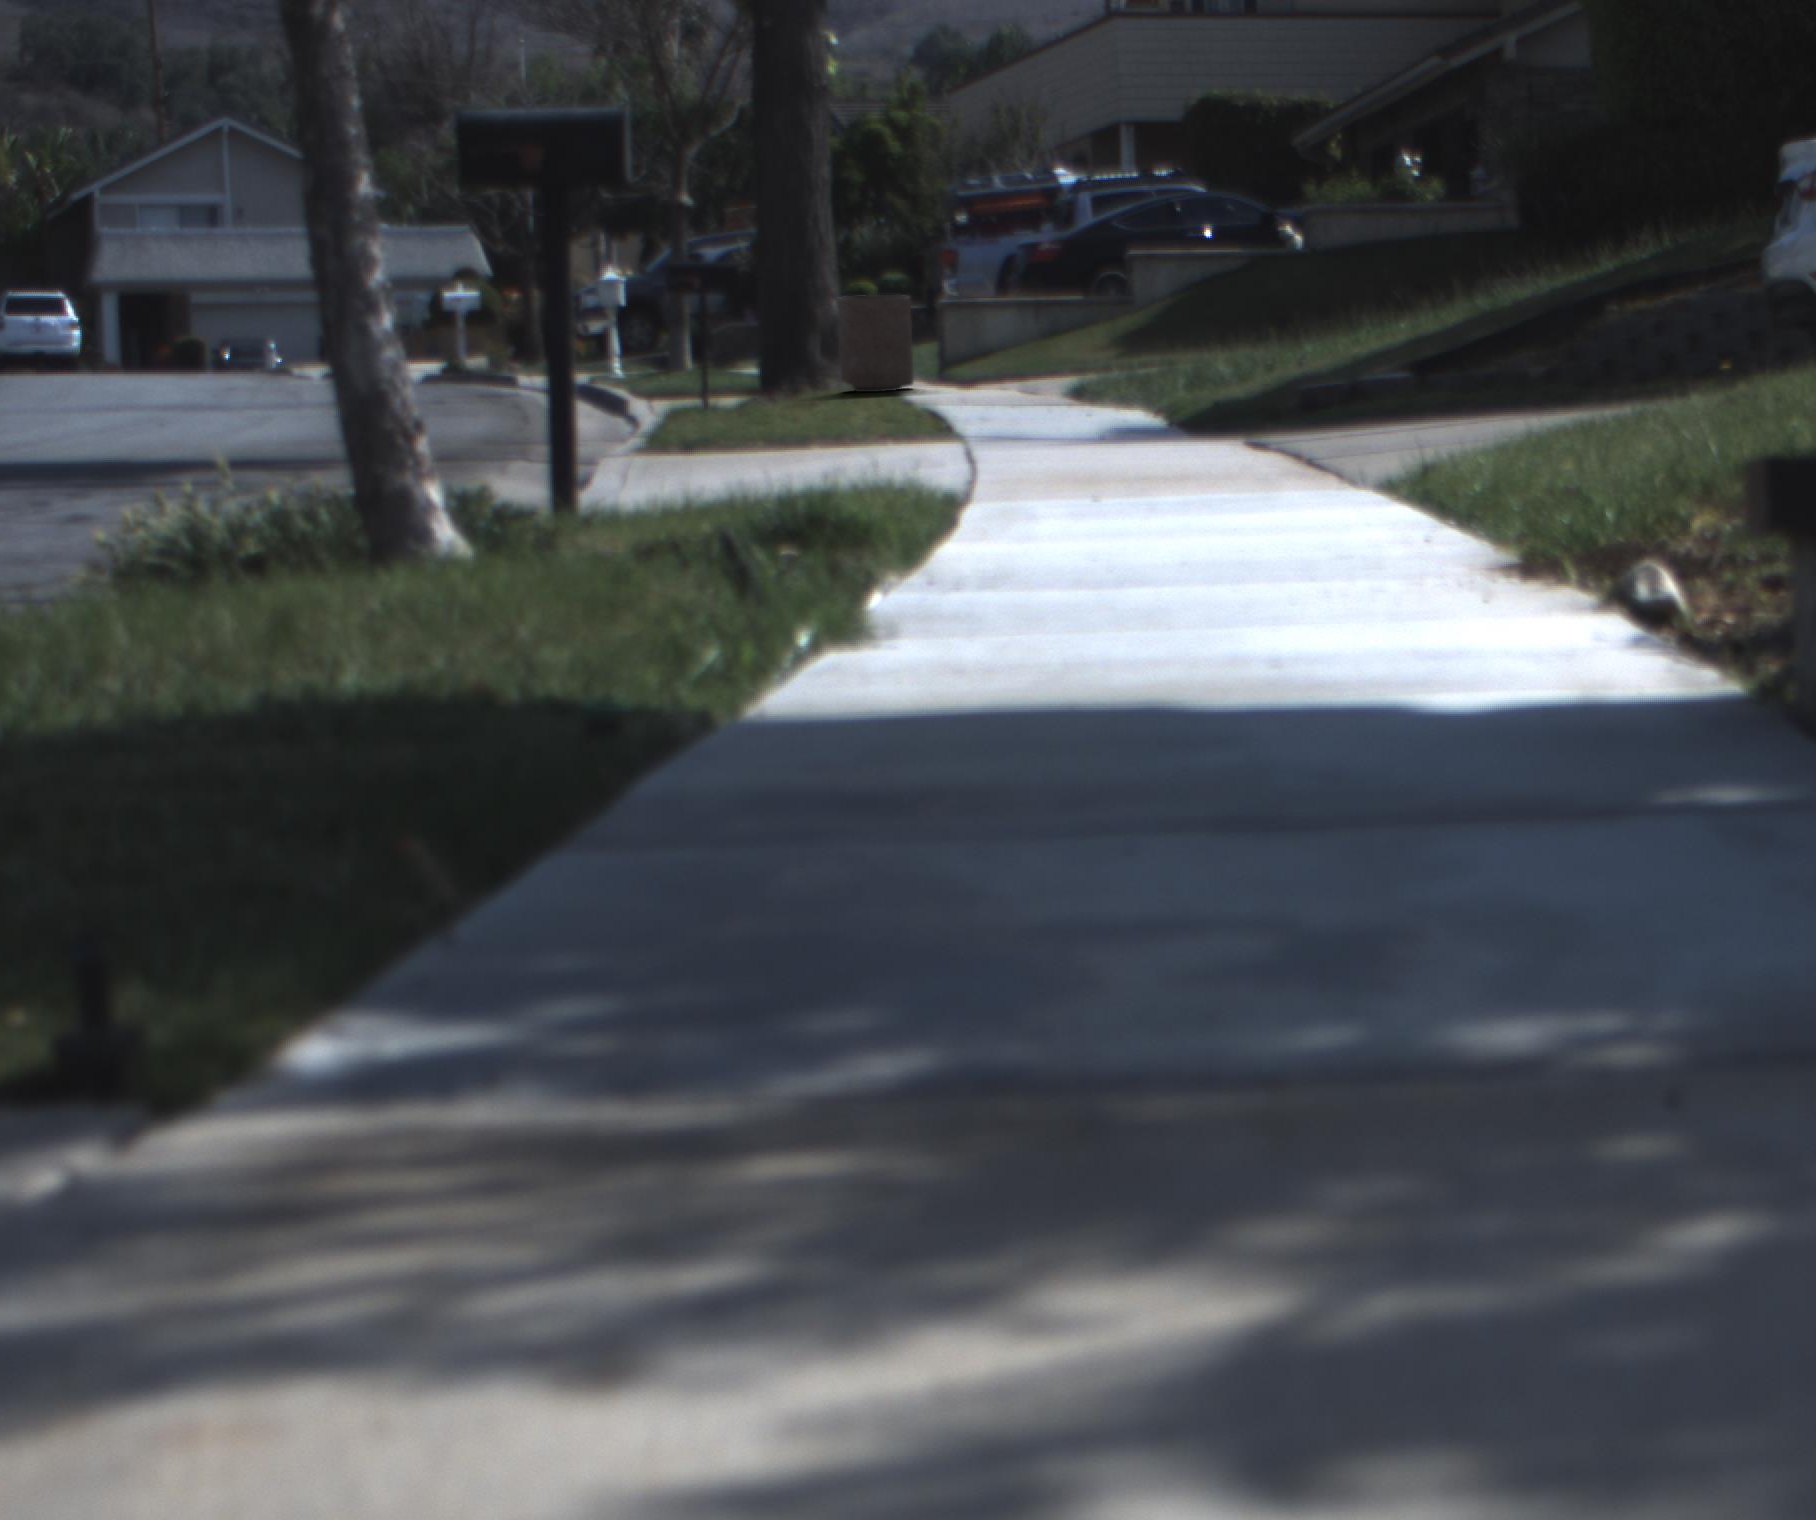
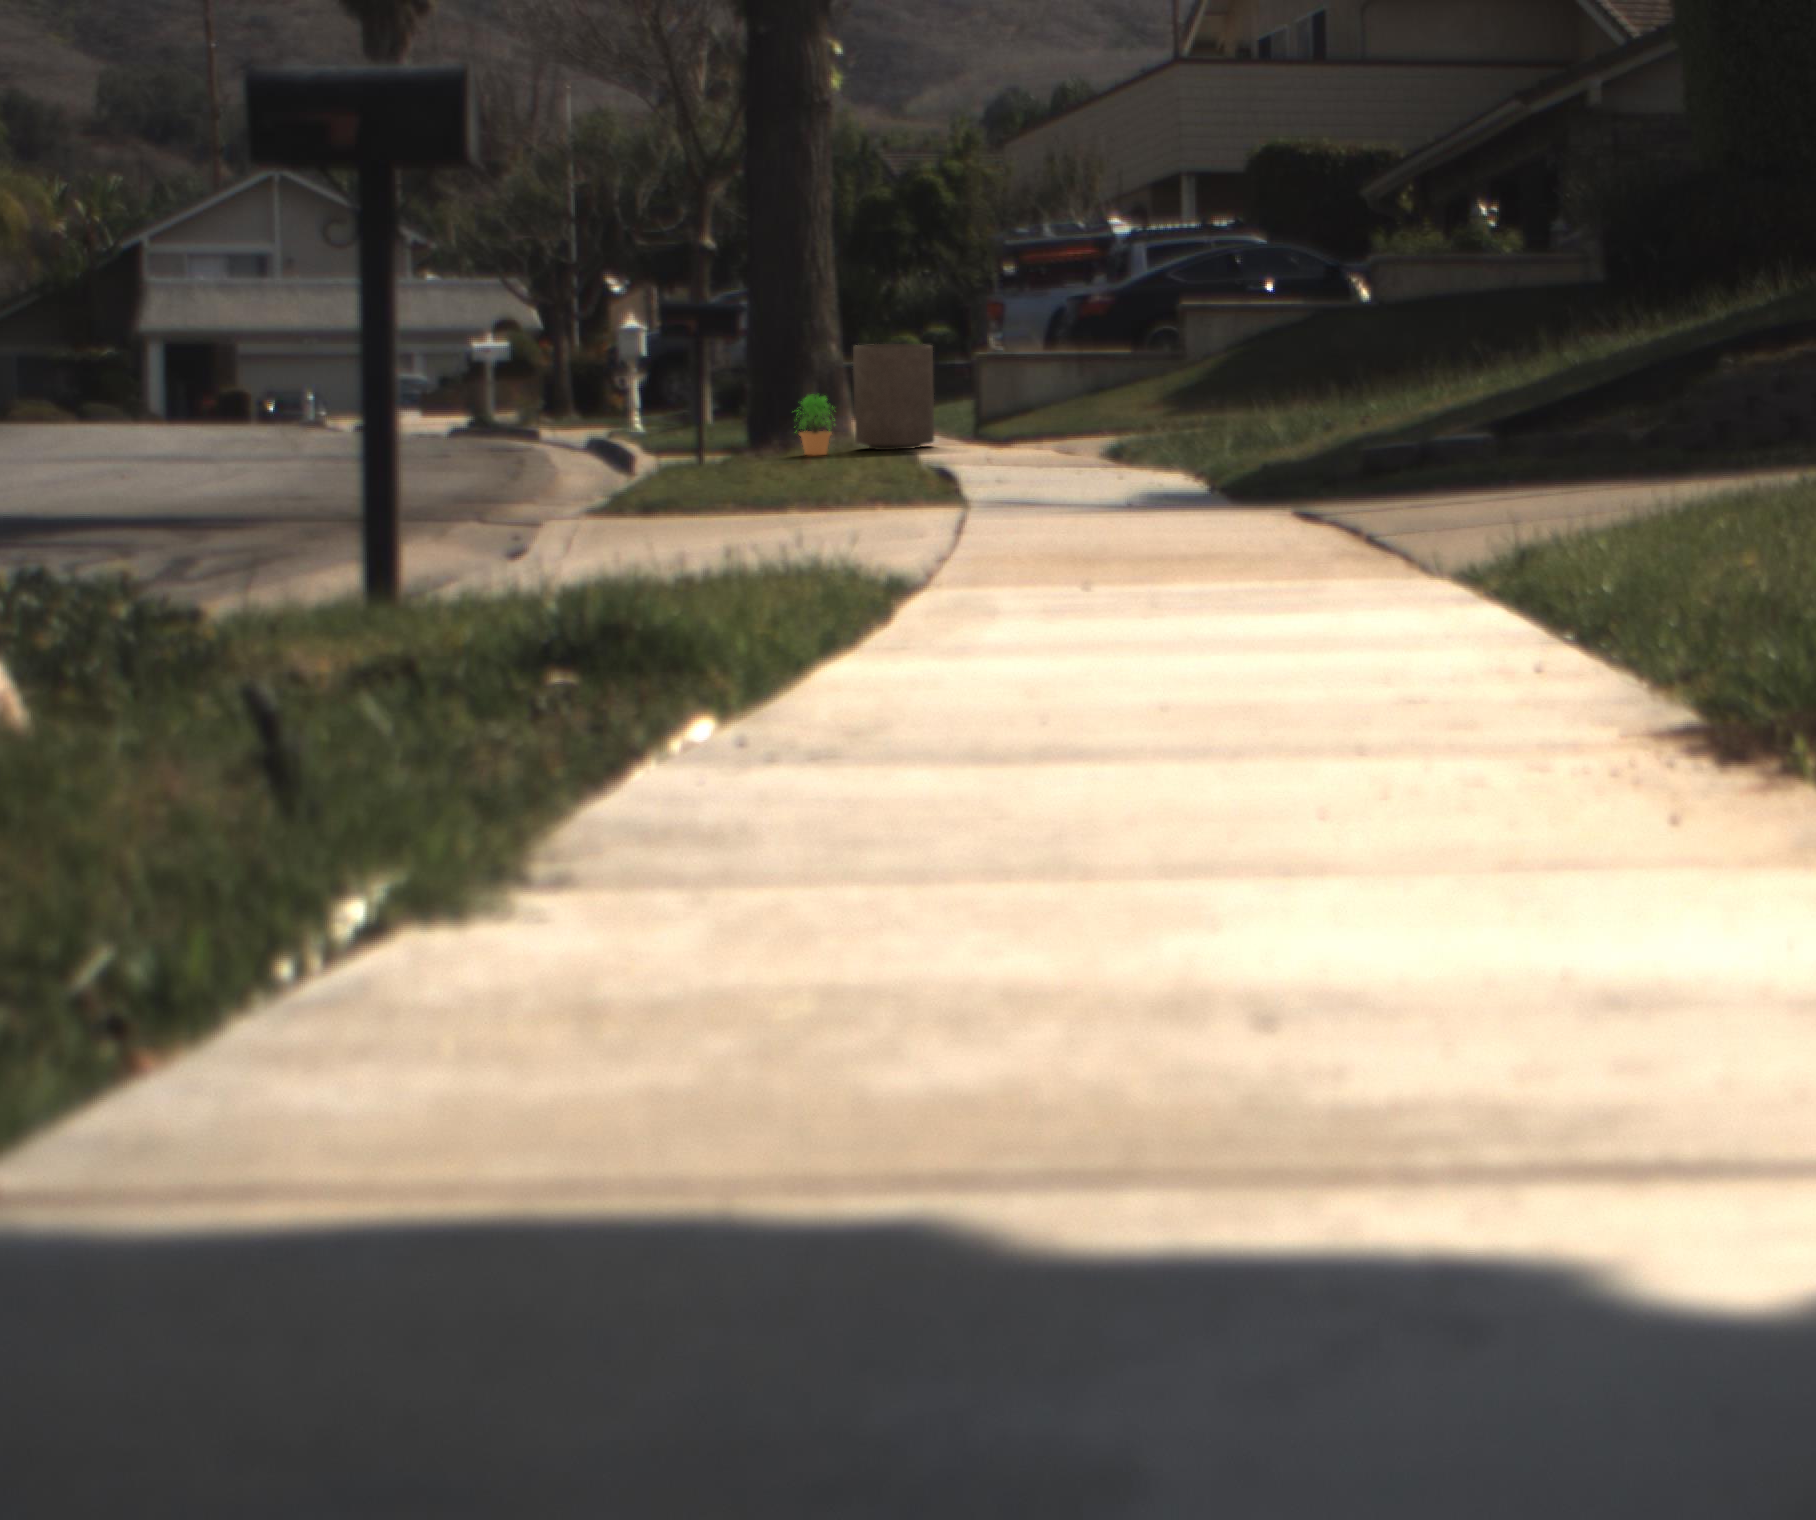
potted plant: none [783,340,827,398] -> present [795,395,834,455]

